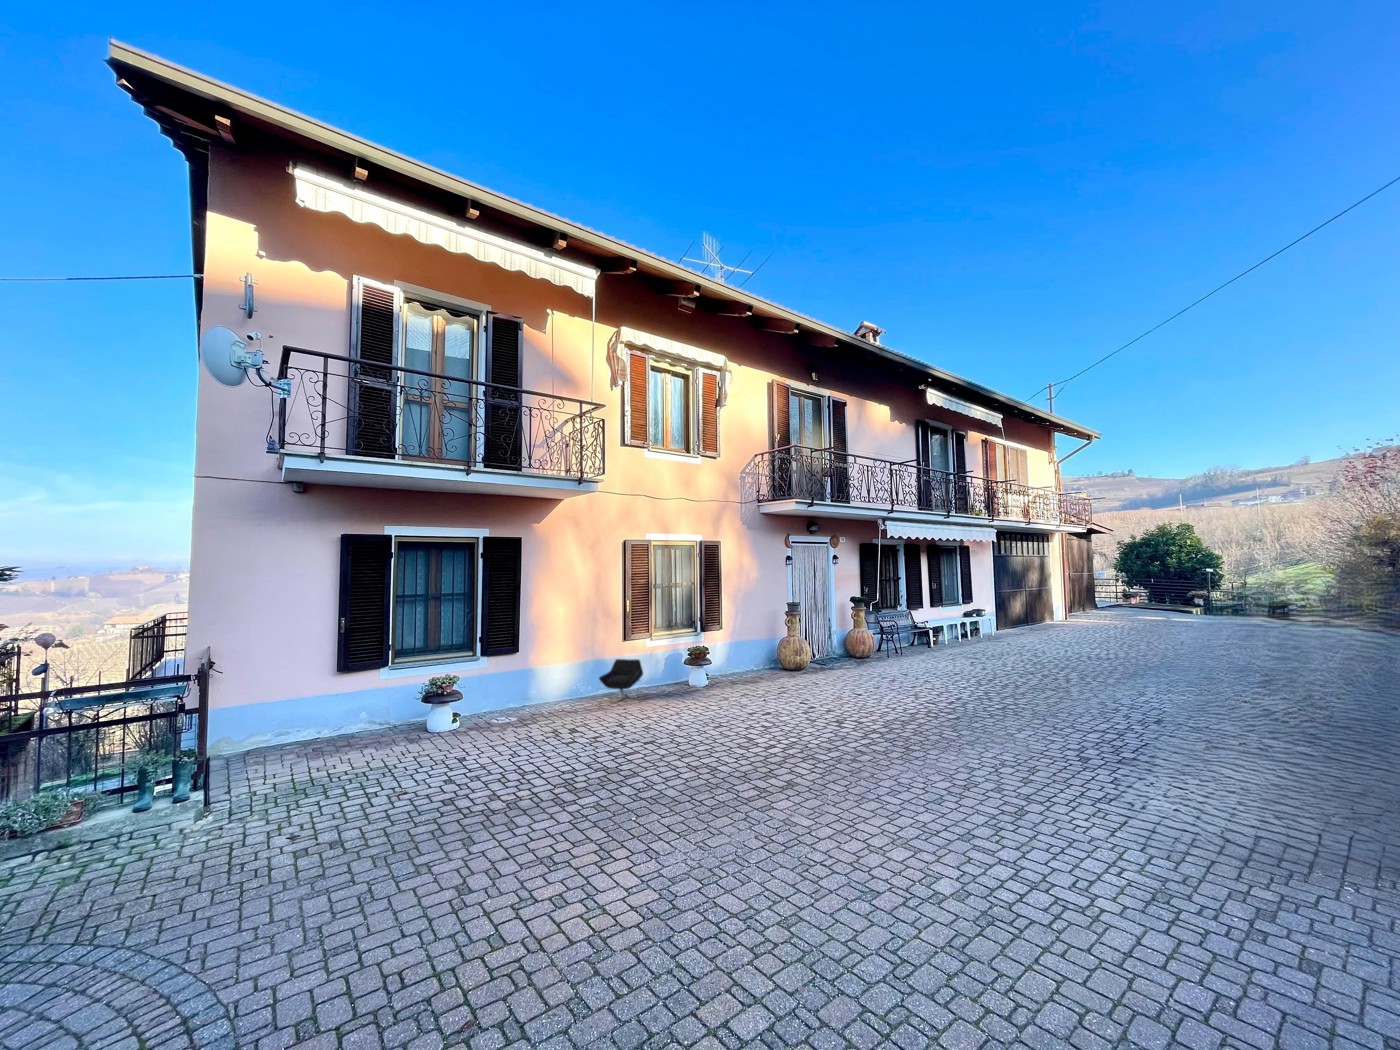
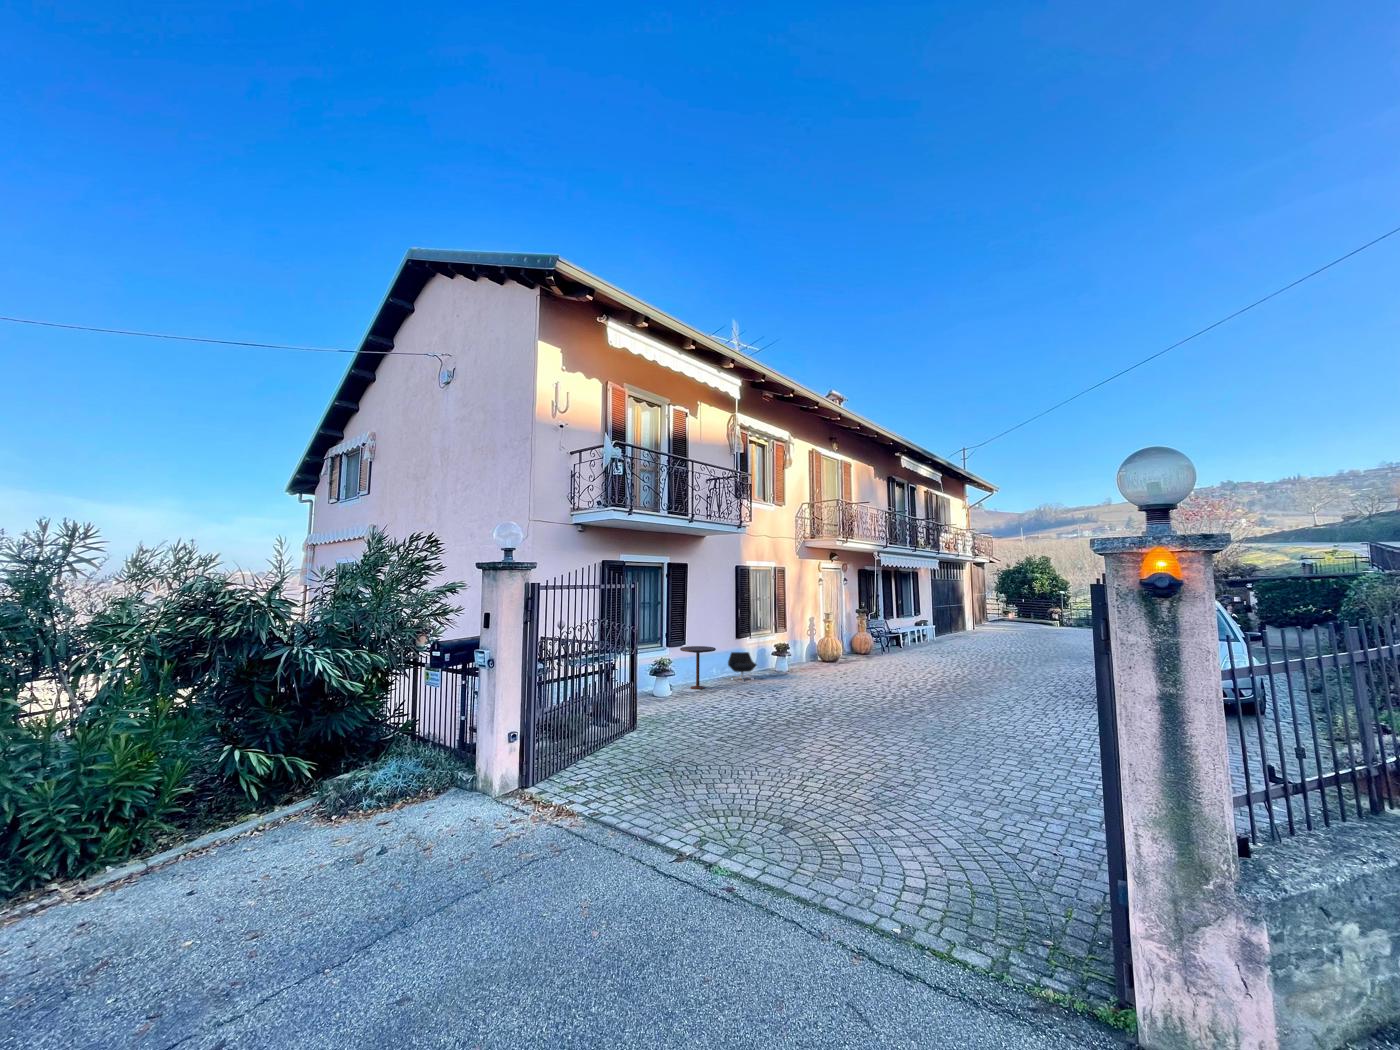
pedestal table: none [505,652,559,716] -> present [680,646,716,689]

